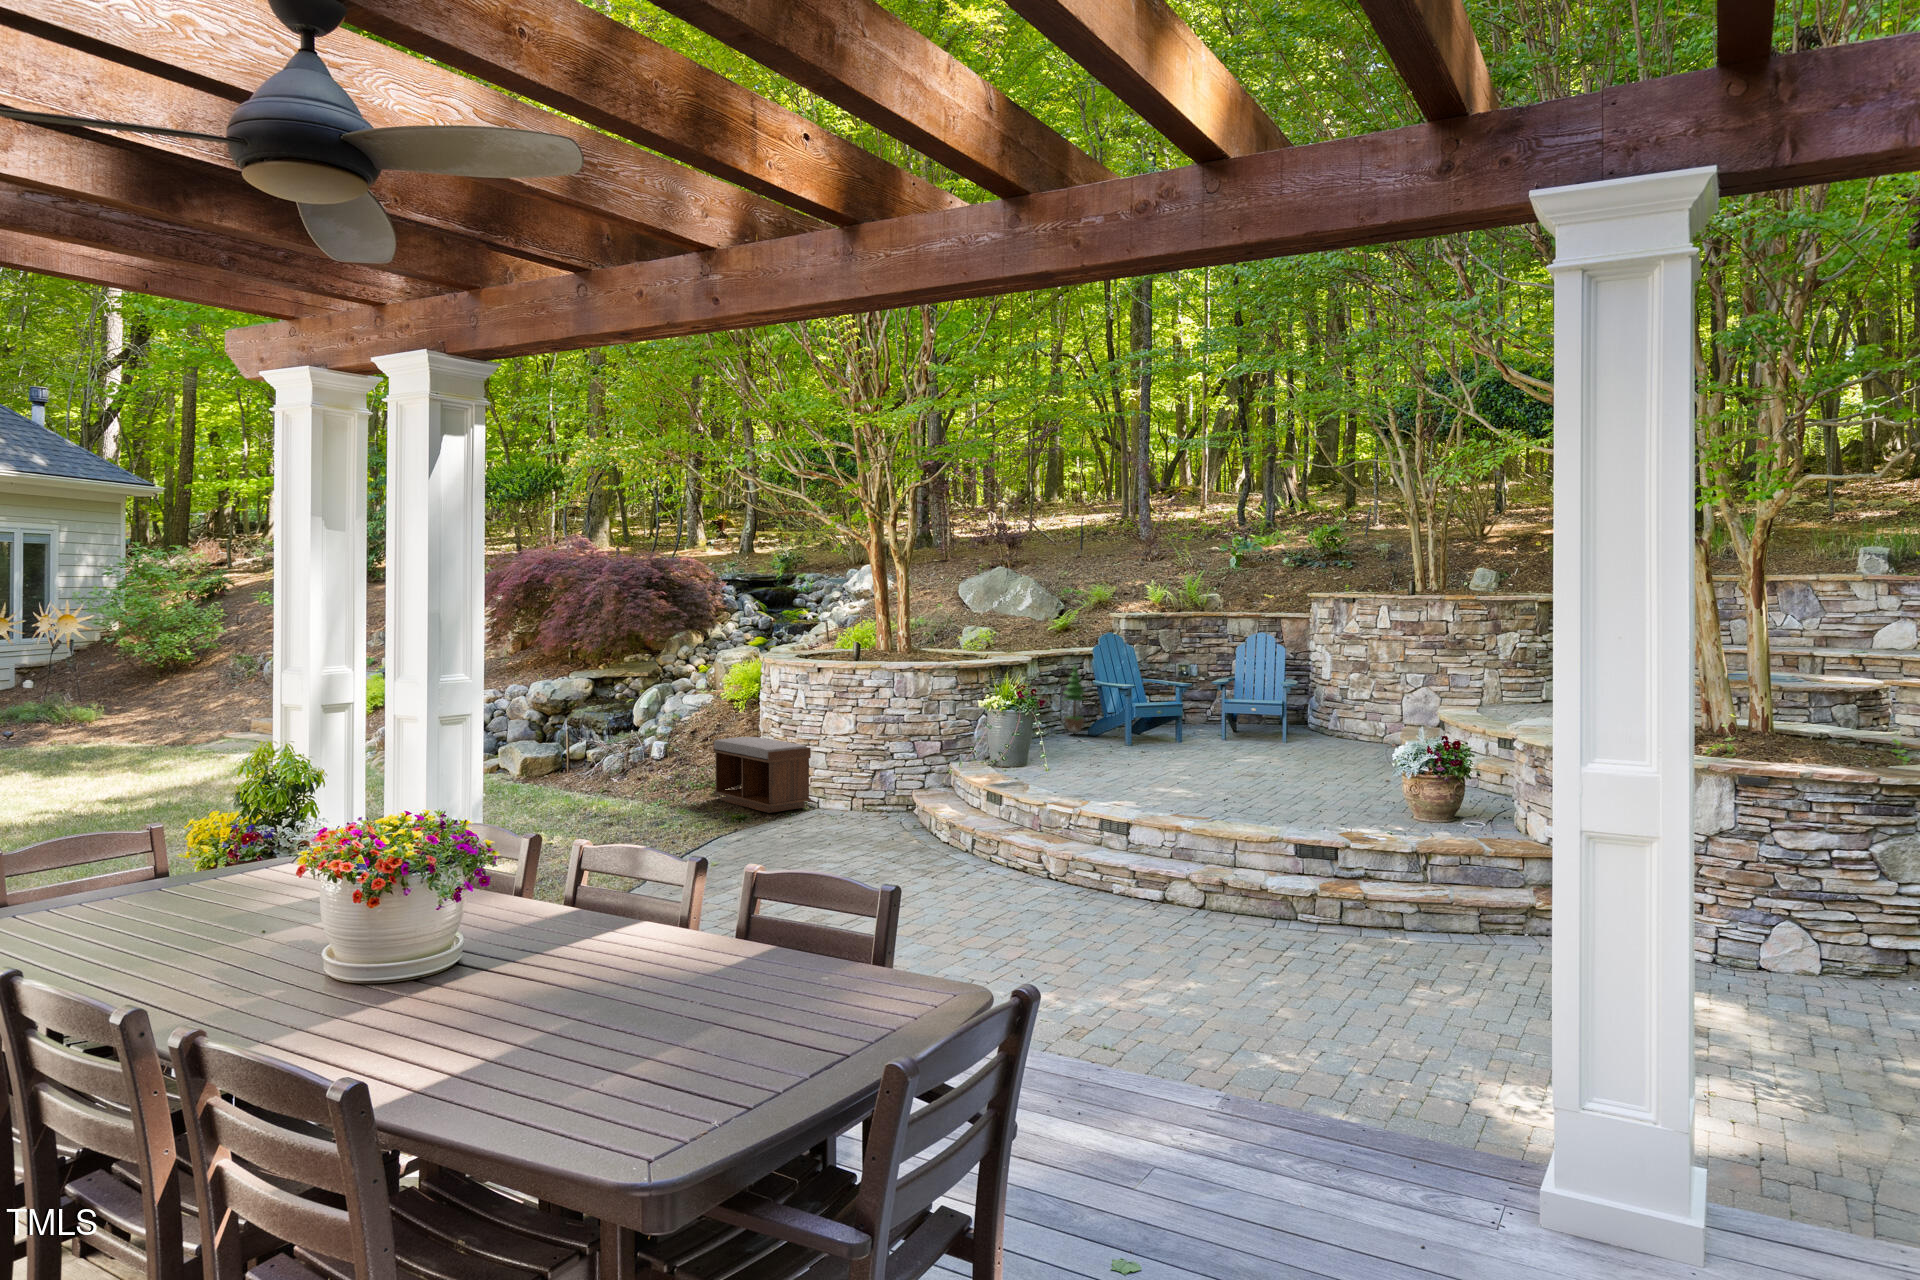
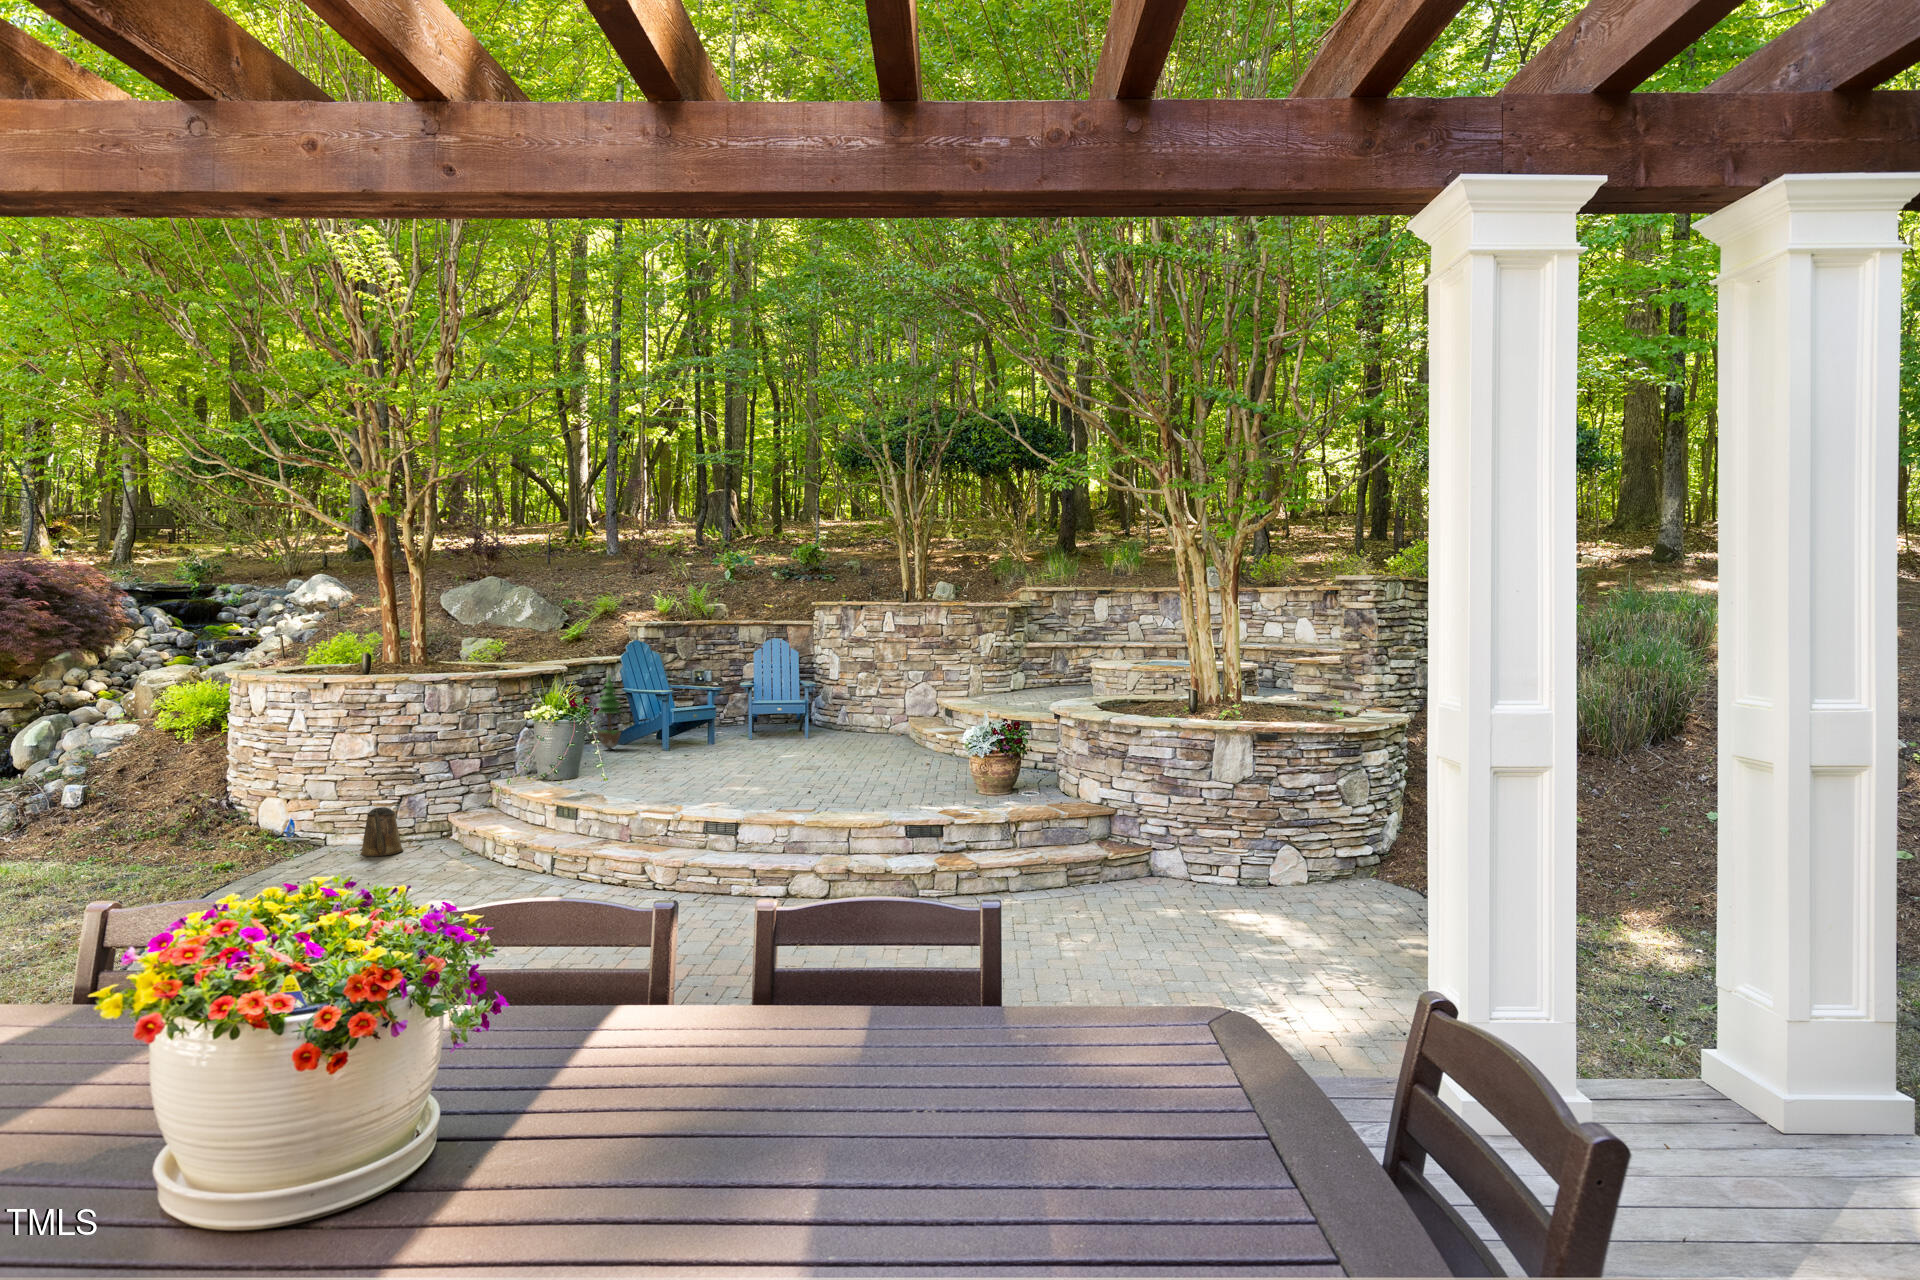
bench: present [713,737,811,813] -> none [173,769,319,857]
watering can: none [837,779,871,820] -> present [360,807,403,856]

